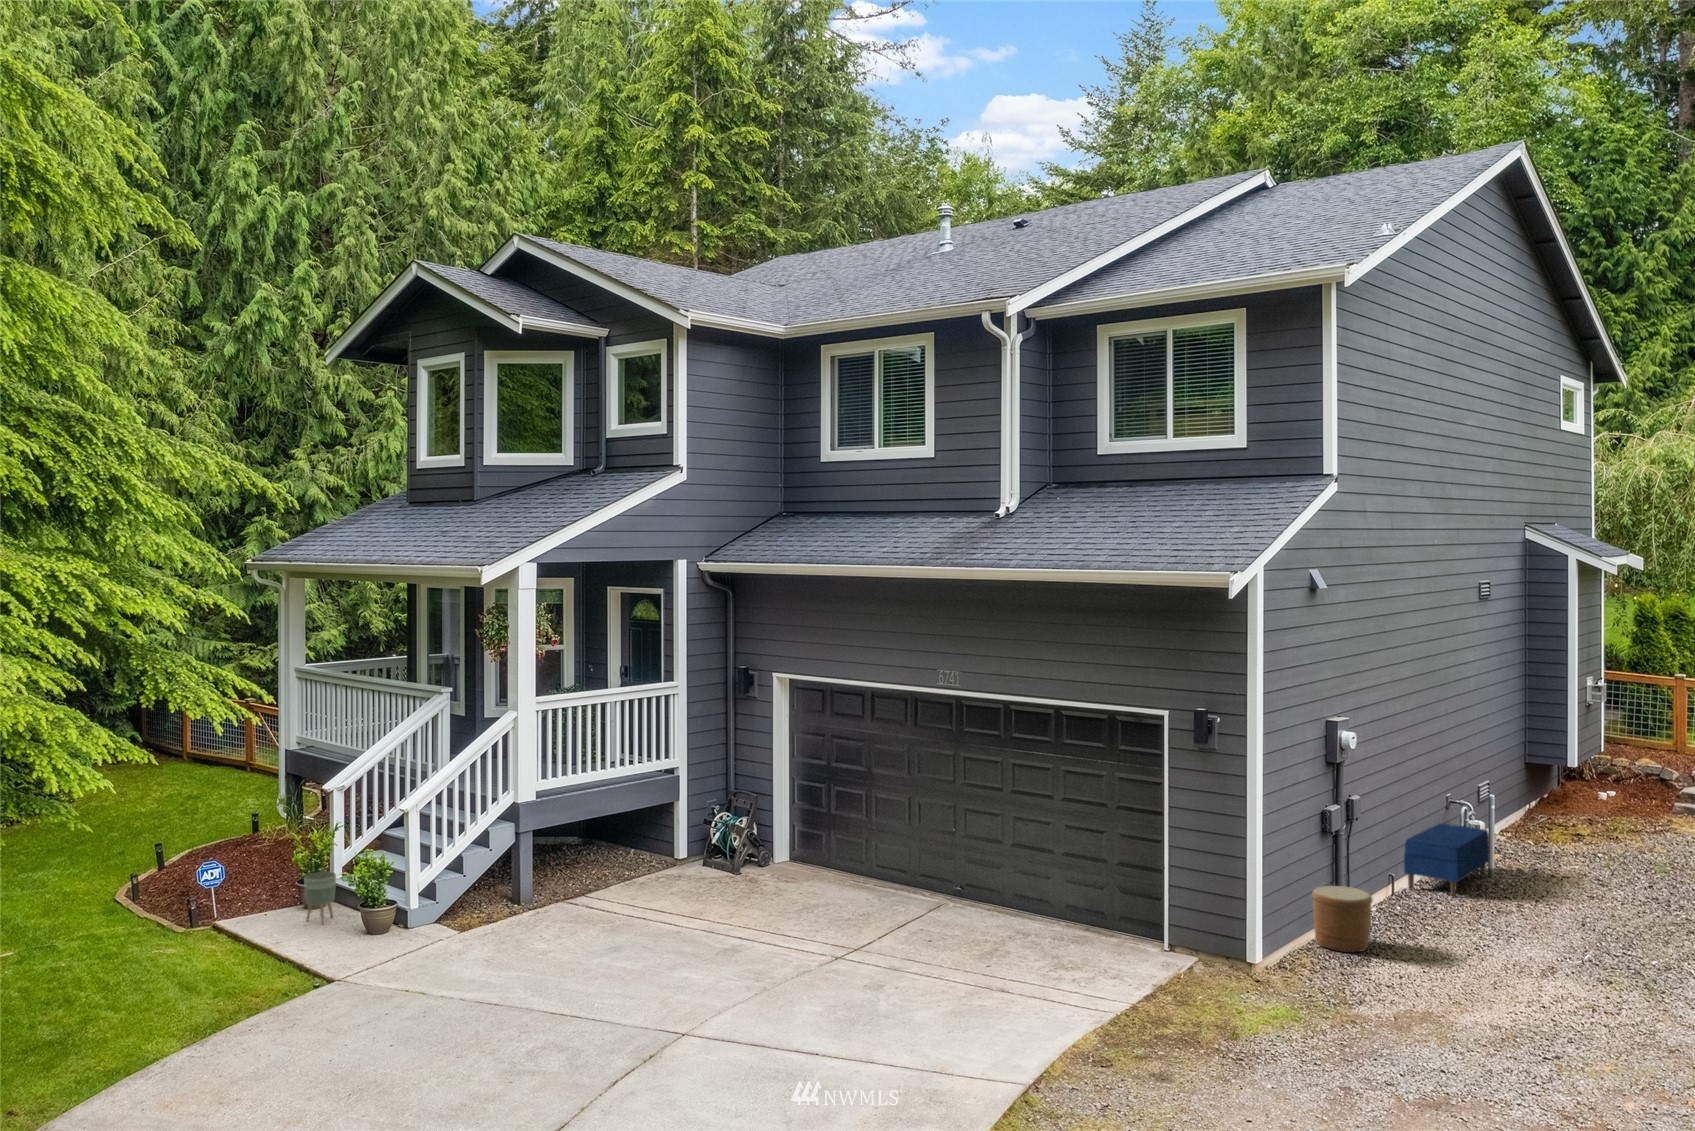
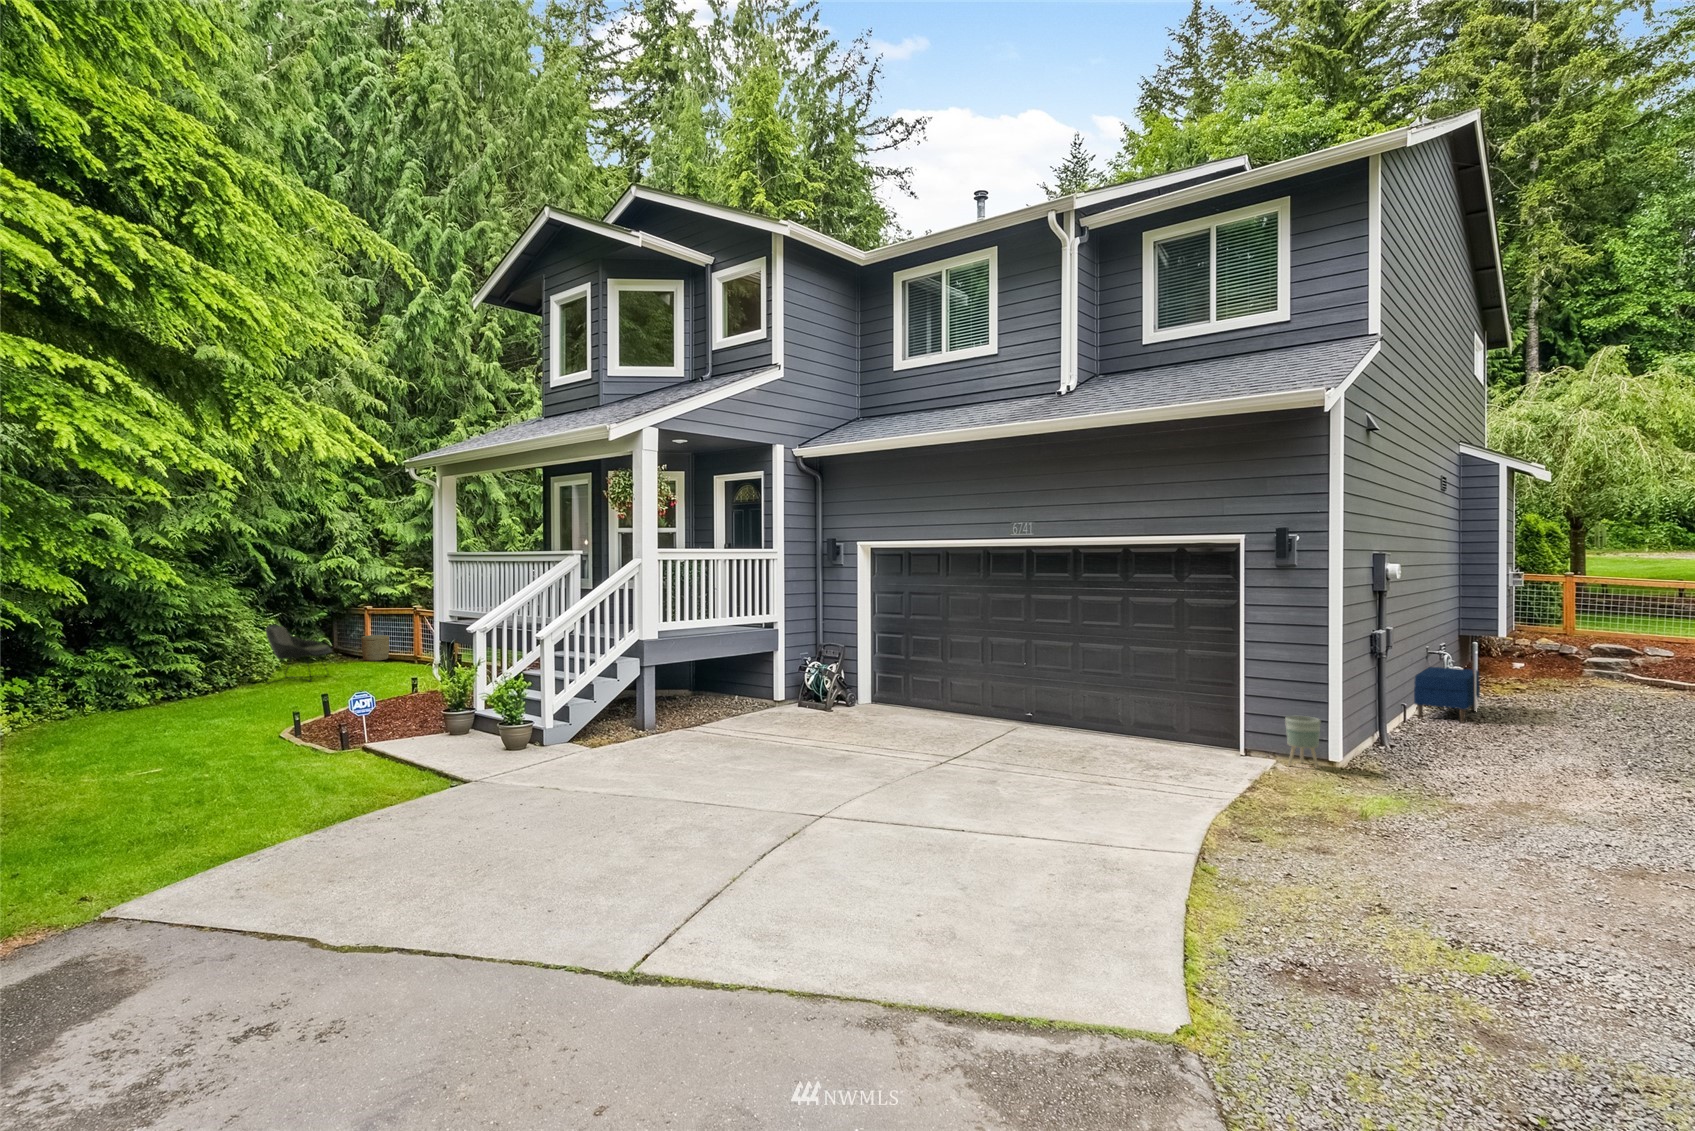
lounge chair: none [77,746,155,820] -> present [265,625,332,683]
planter: present [304,872,336,924] -> present [1285,716,1321,768]
woven basket: present [1312,886,1373,953] -> present [361,635,389,661]

